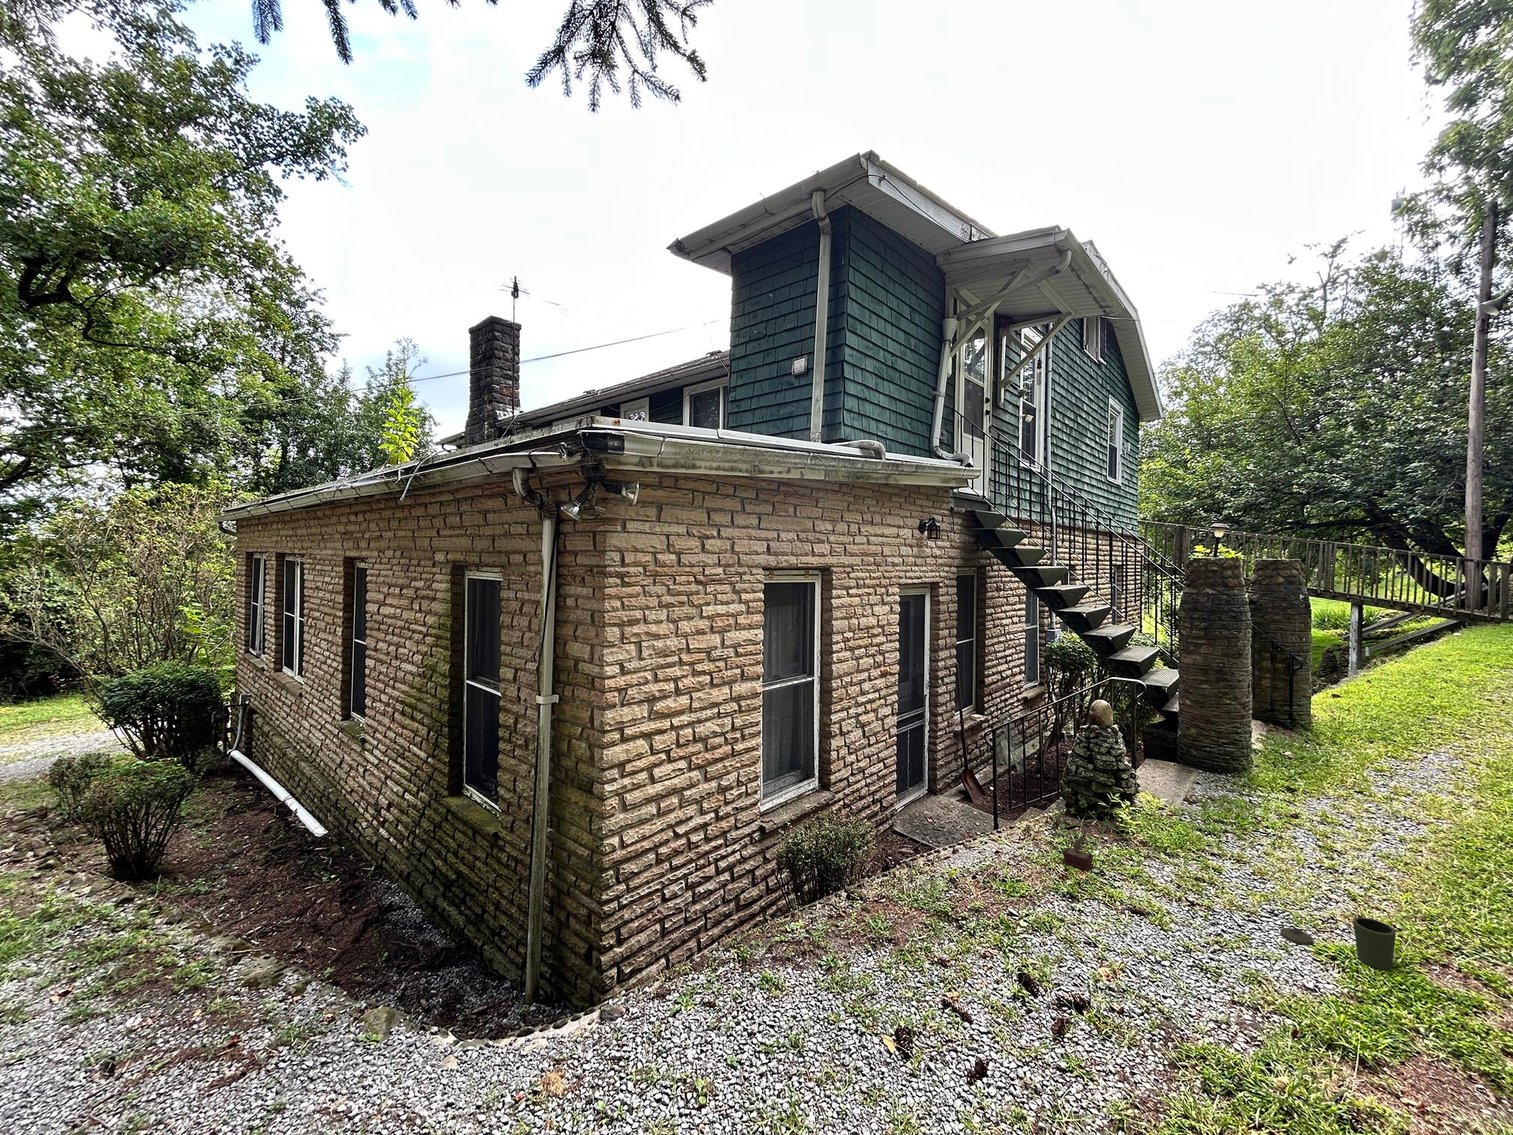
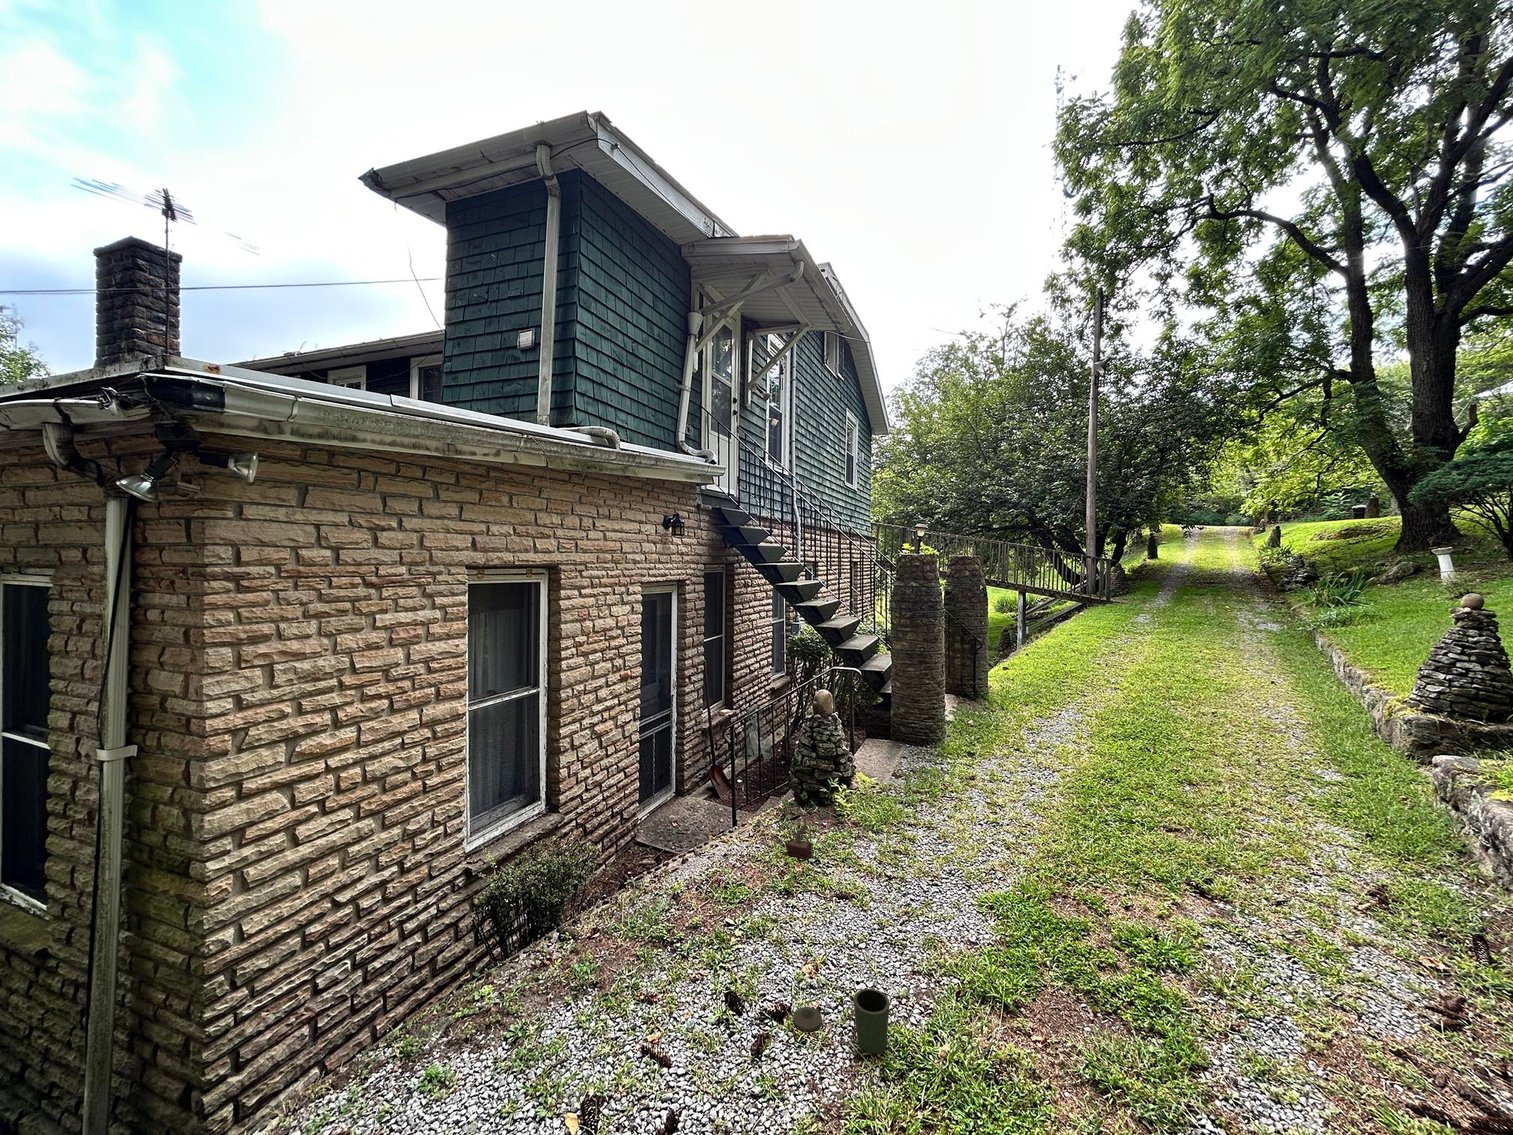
trash can: present [1280,917,1396,970] -> present [793,989,890,1054]

